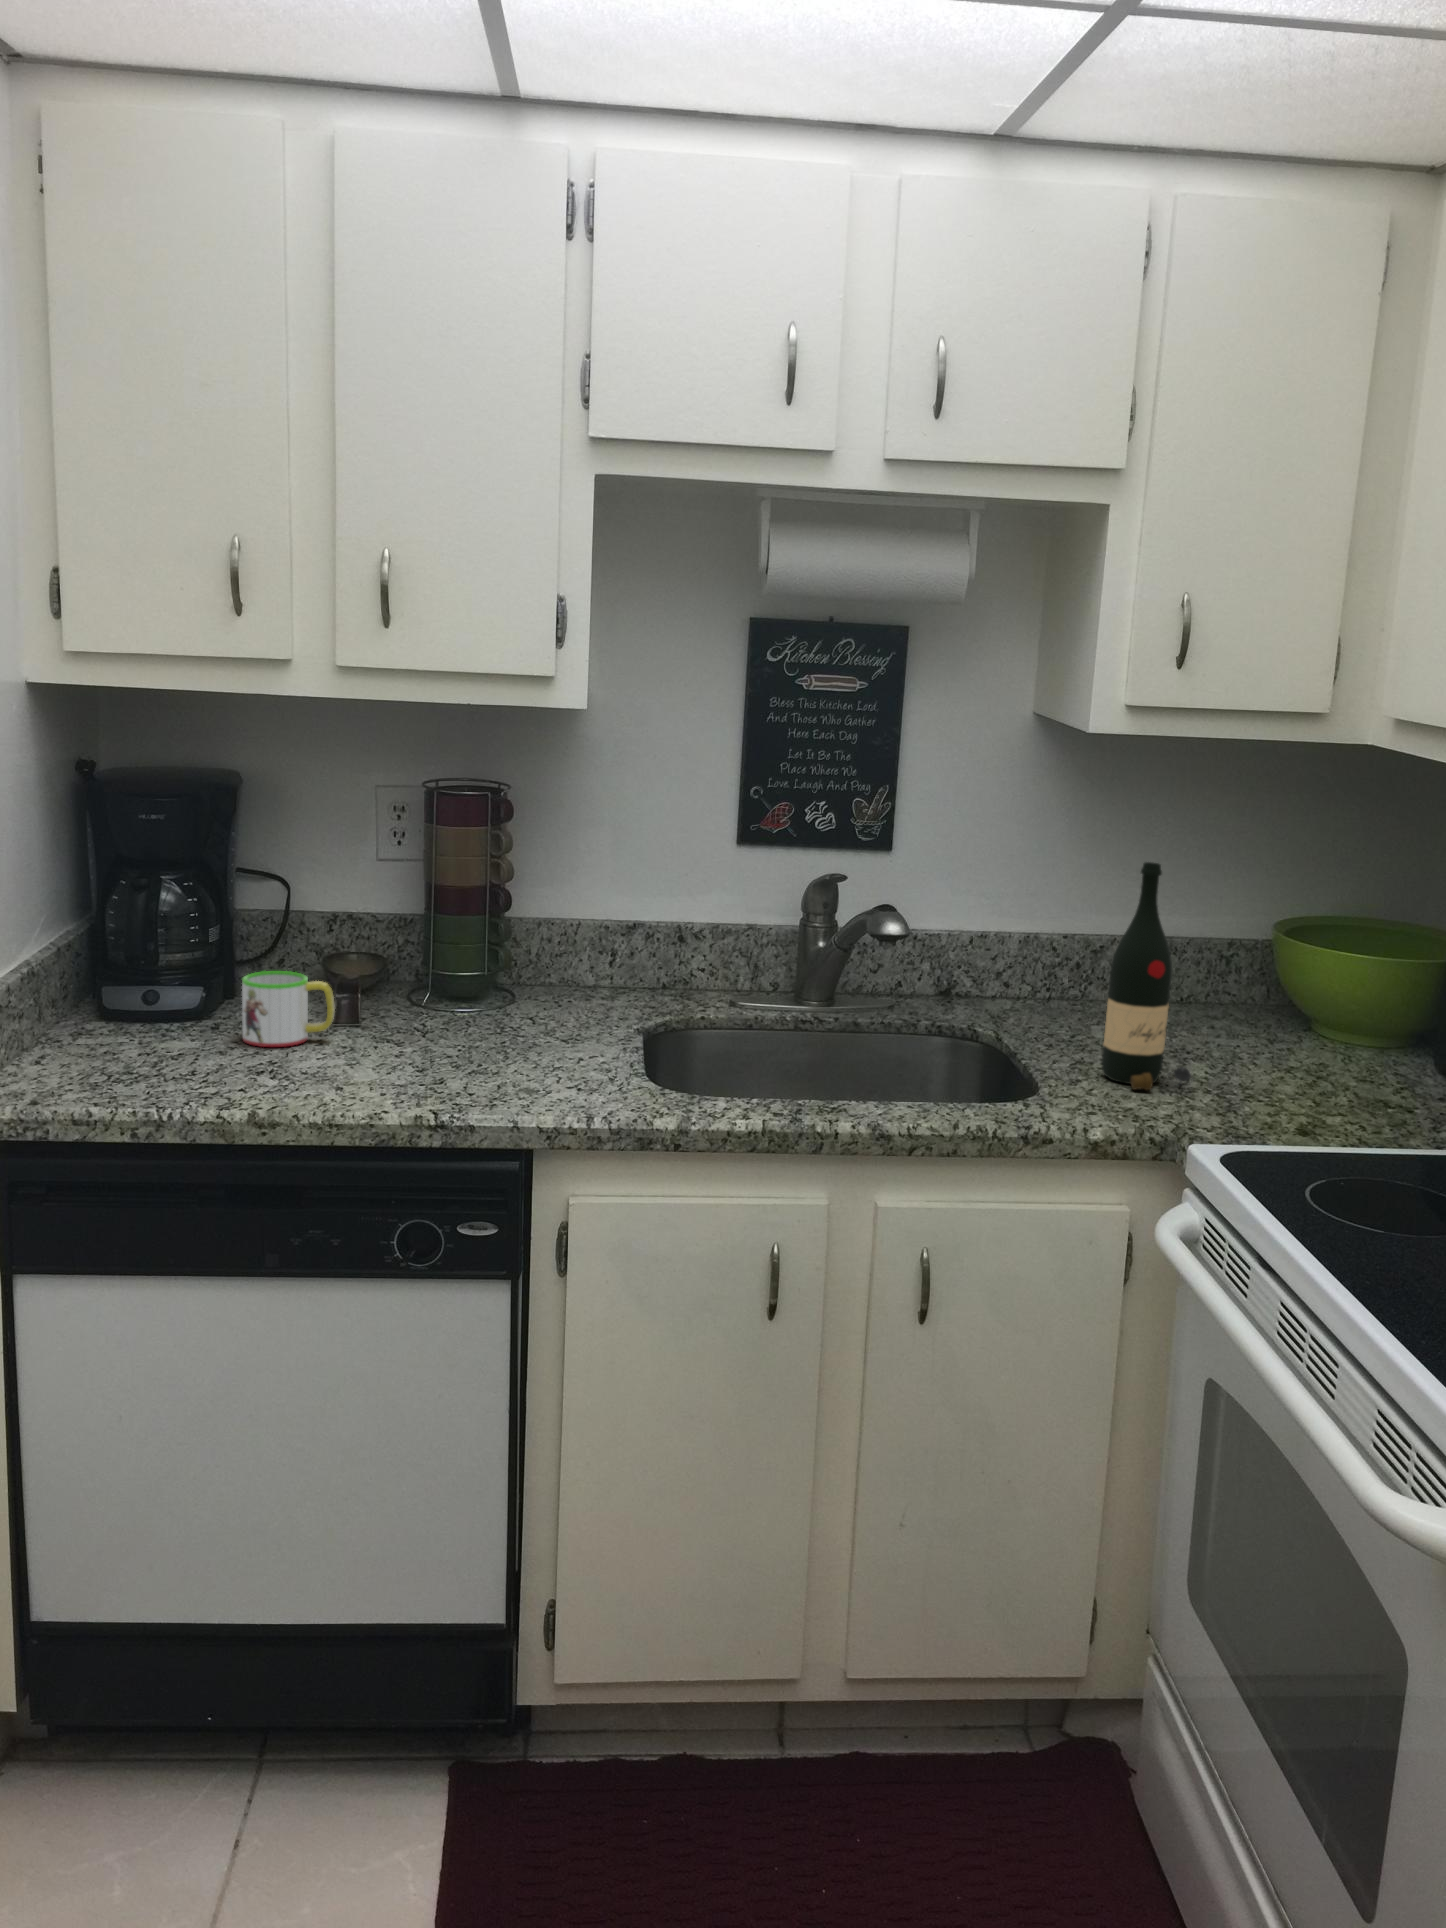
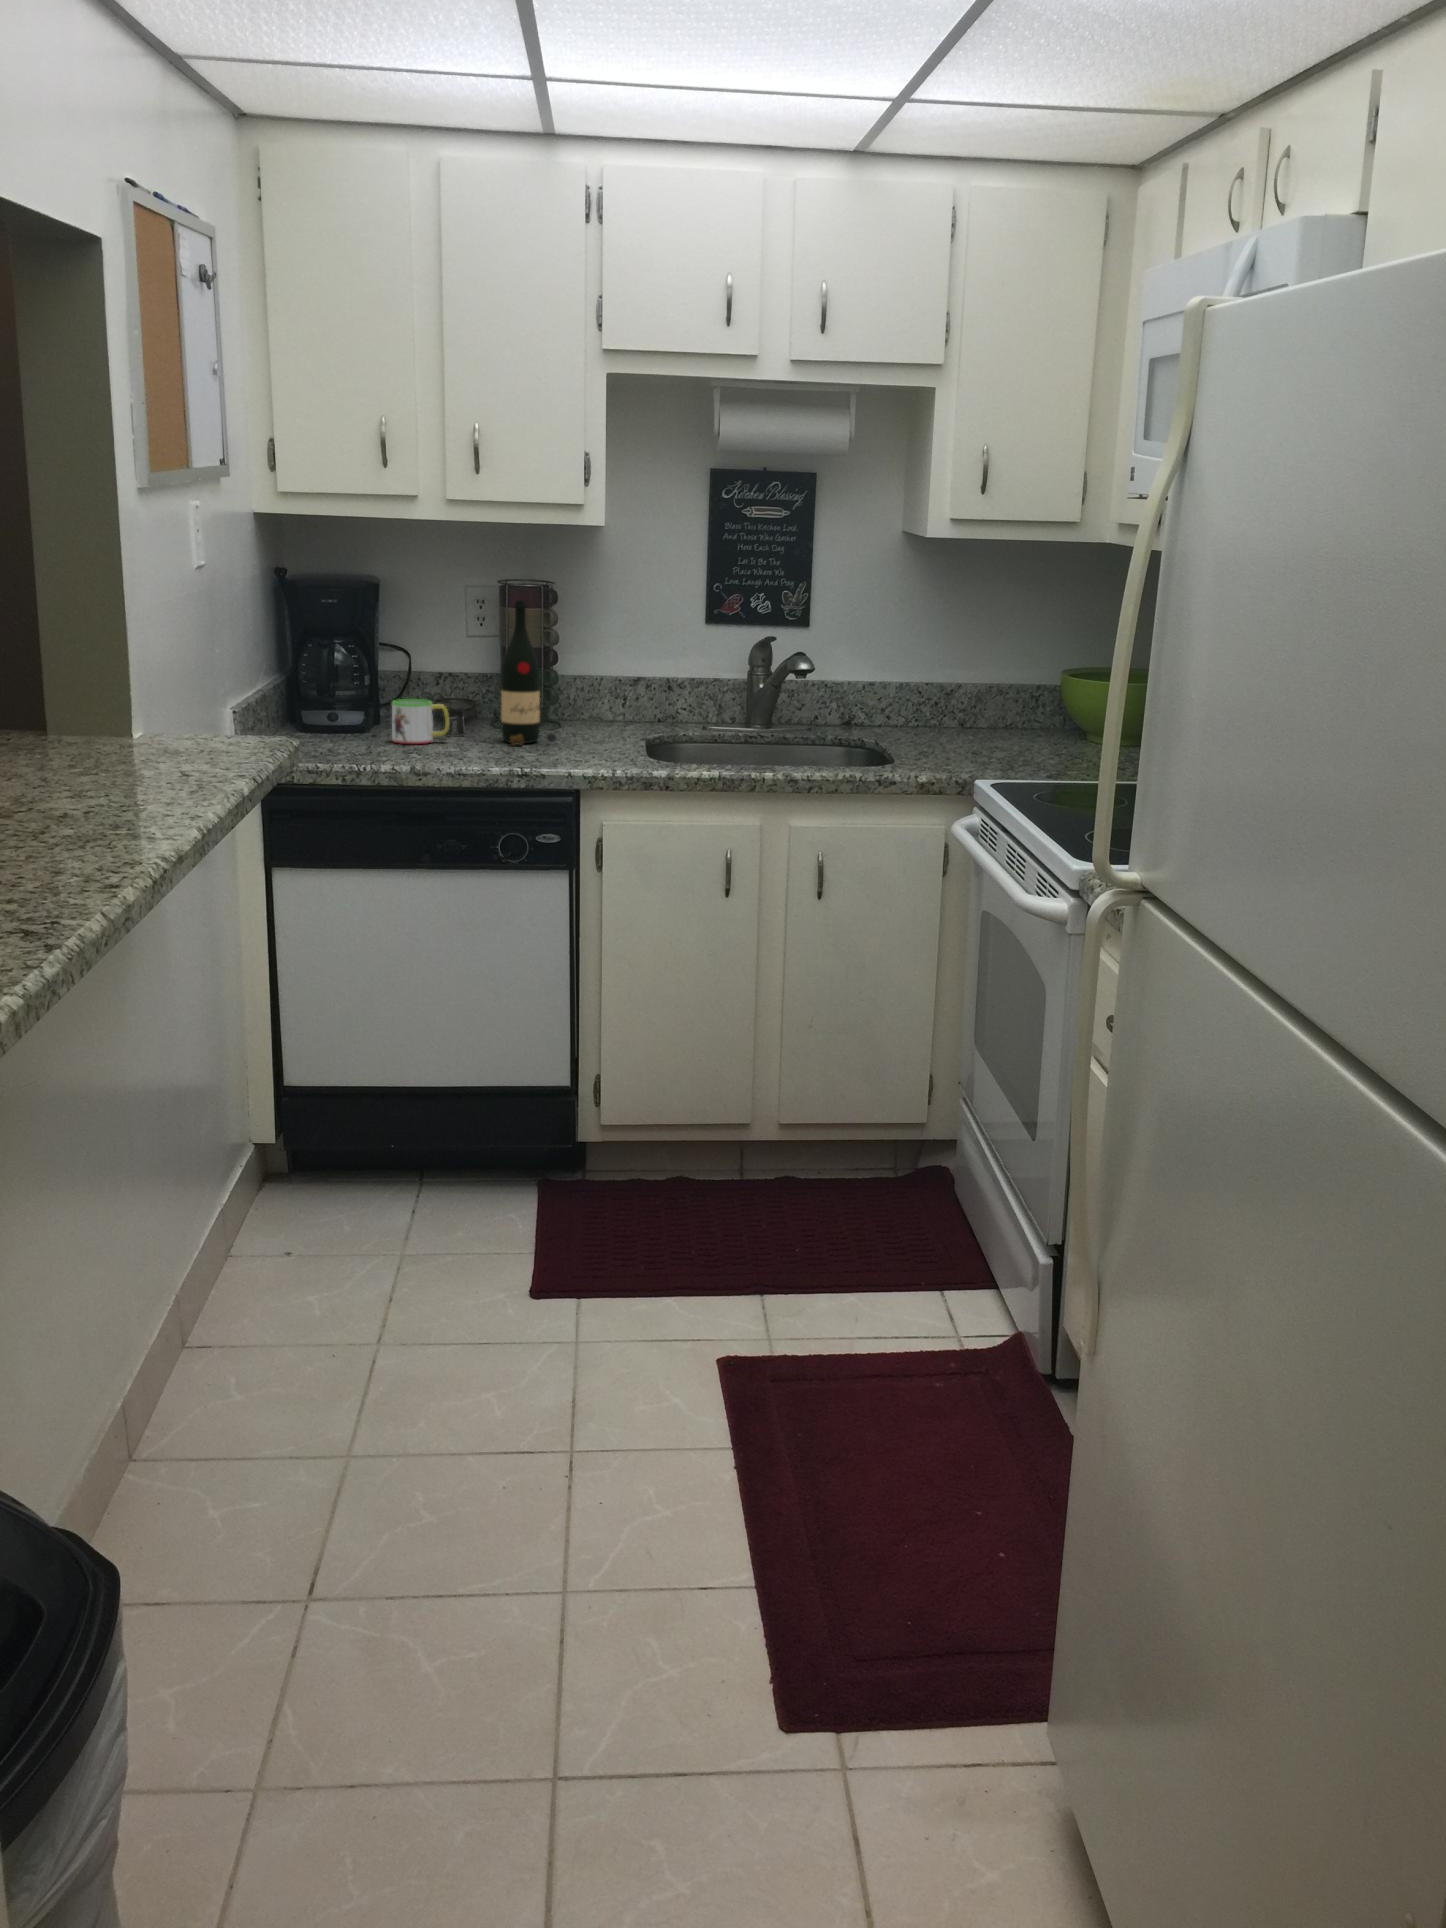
wine bottle: present [1102,862,1191,1090] -> present [501,601,556,745]

